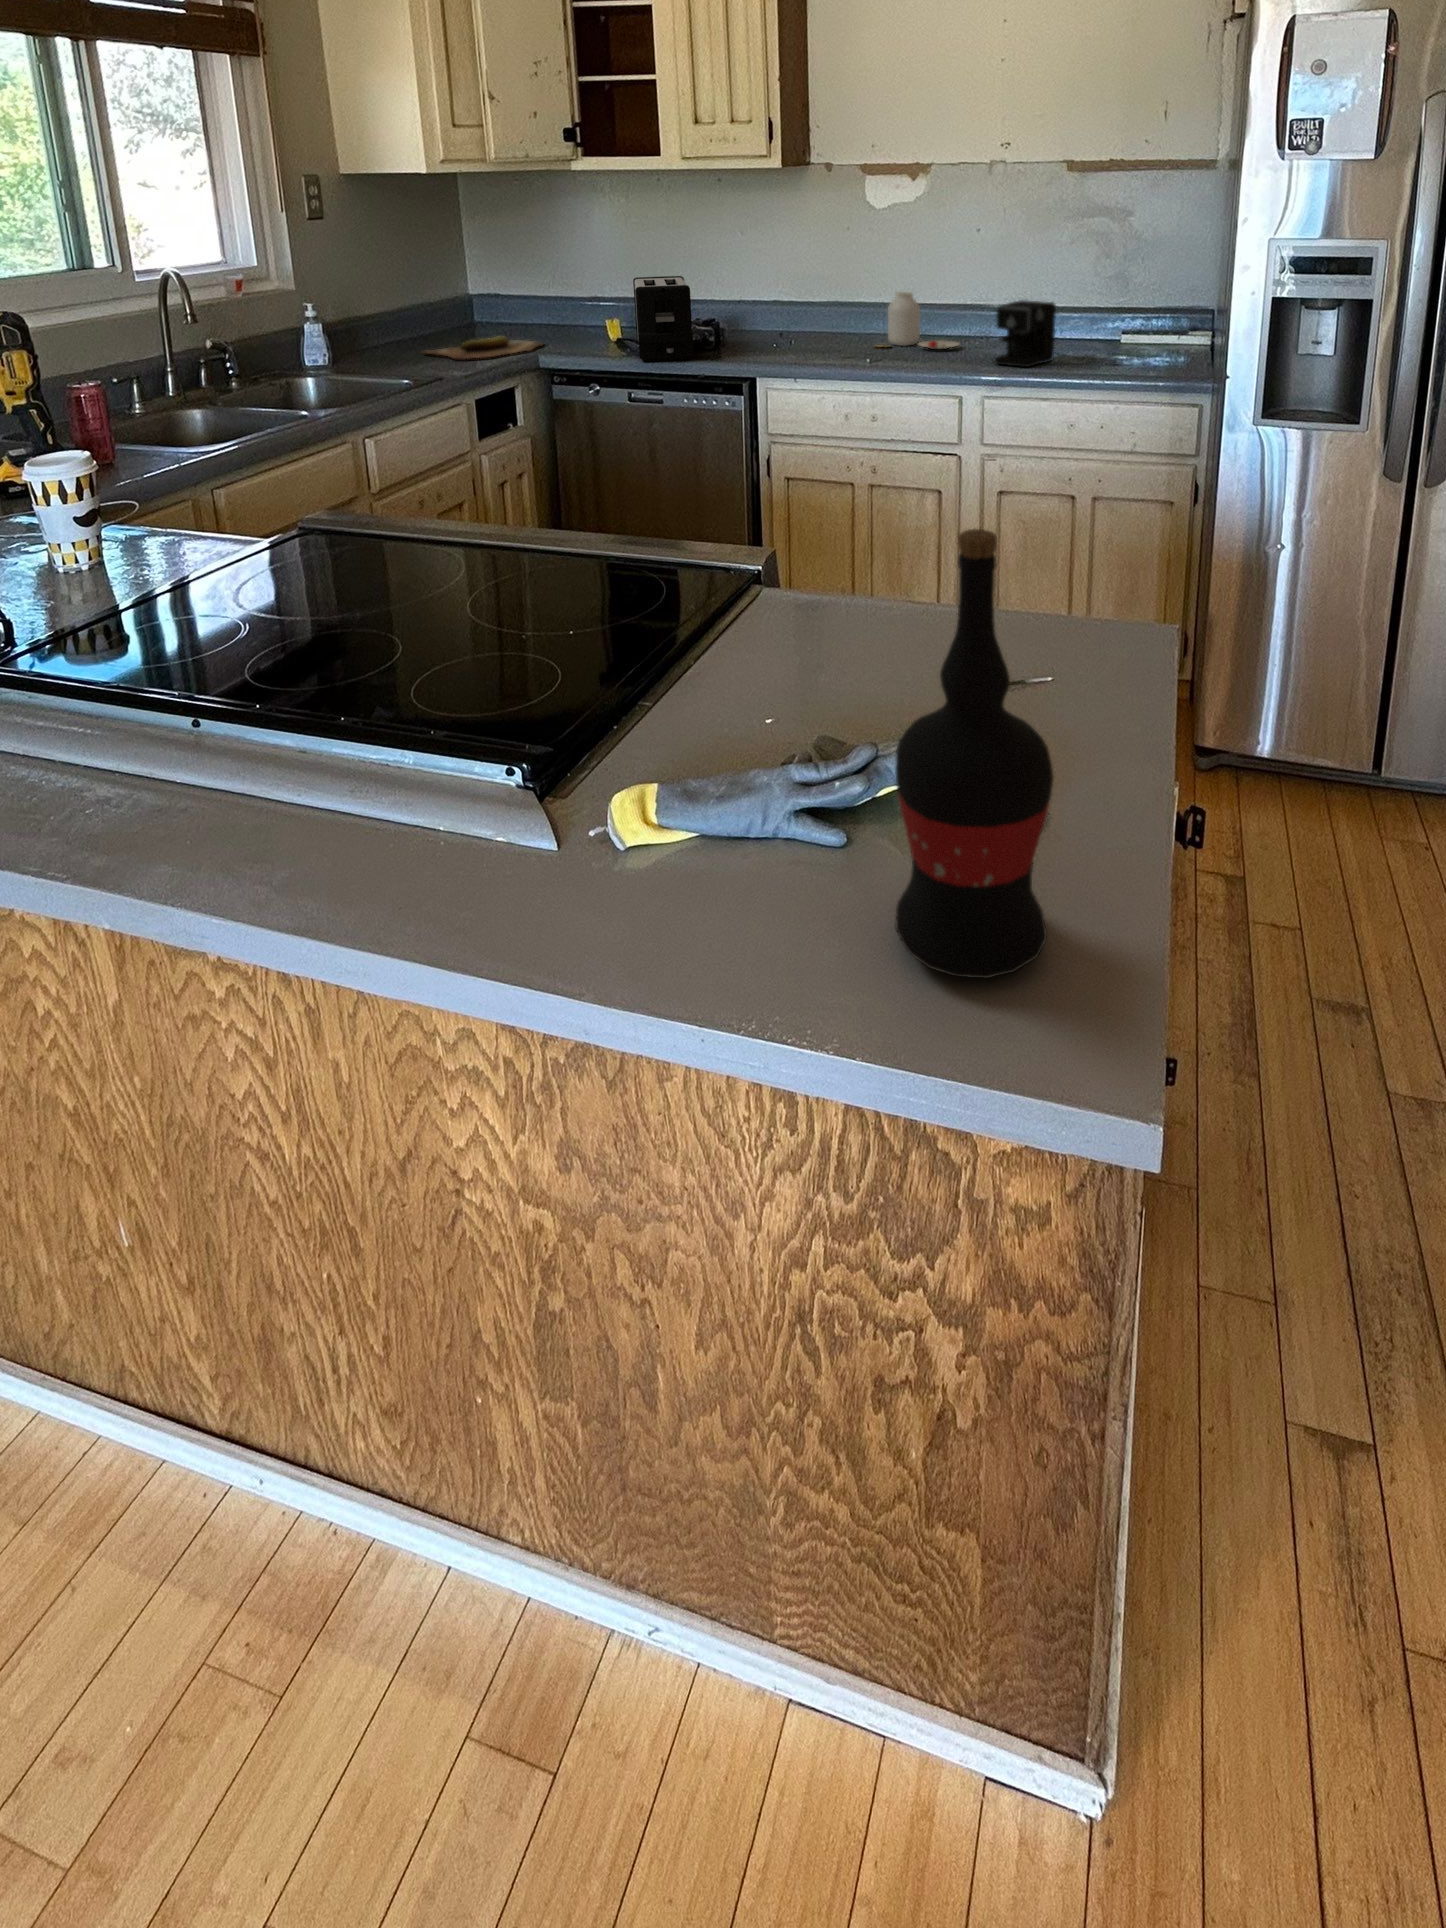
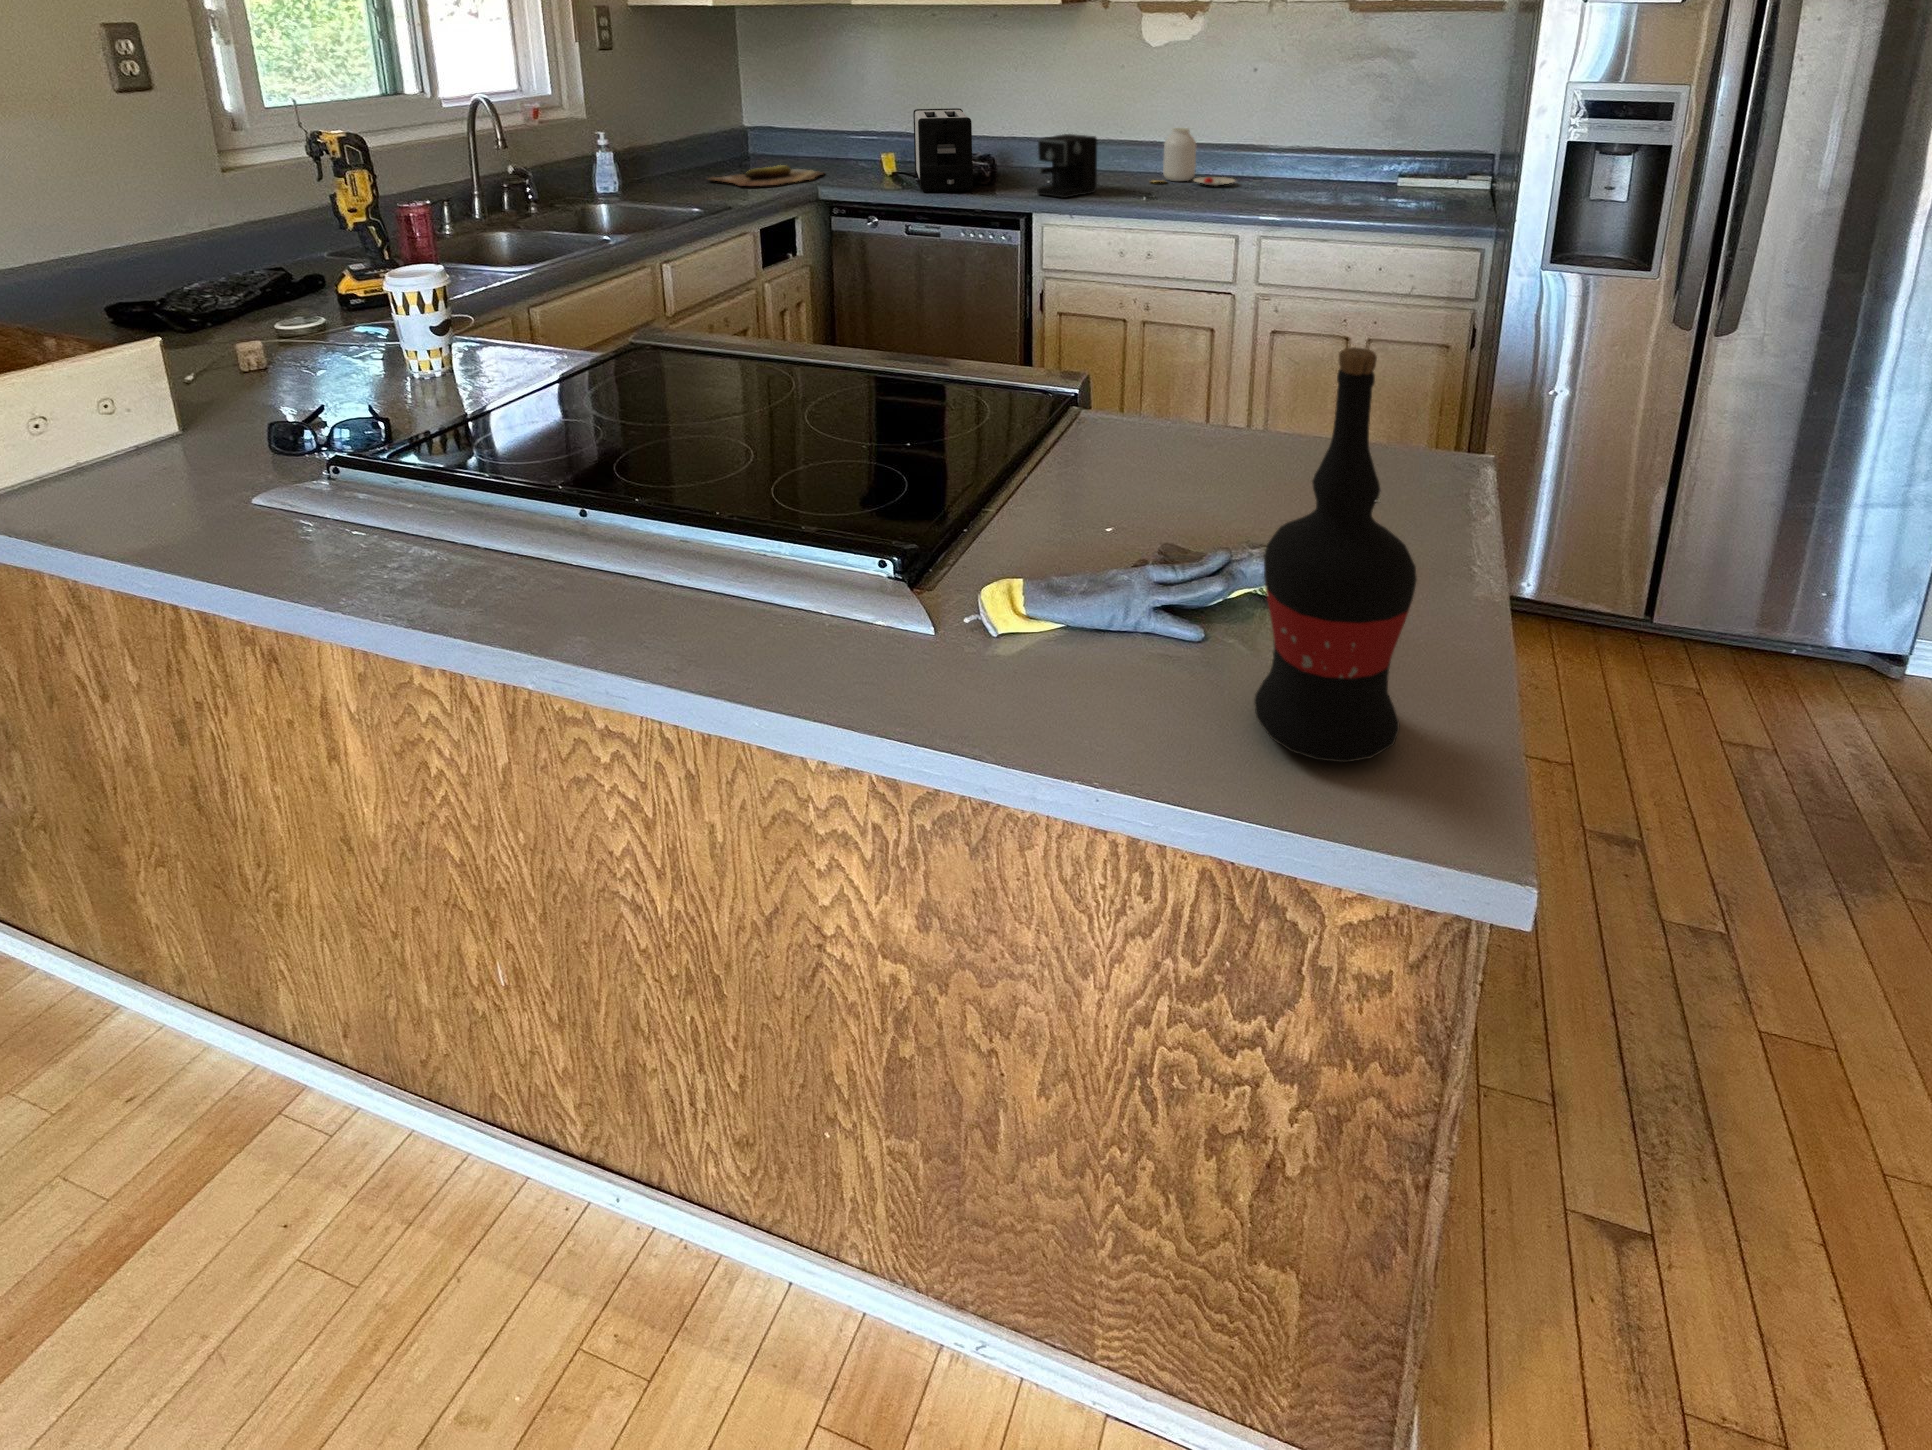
coffee maker: present [995,300,1116,367] -> present [1037,134,1152,198]

